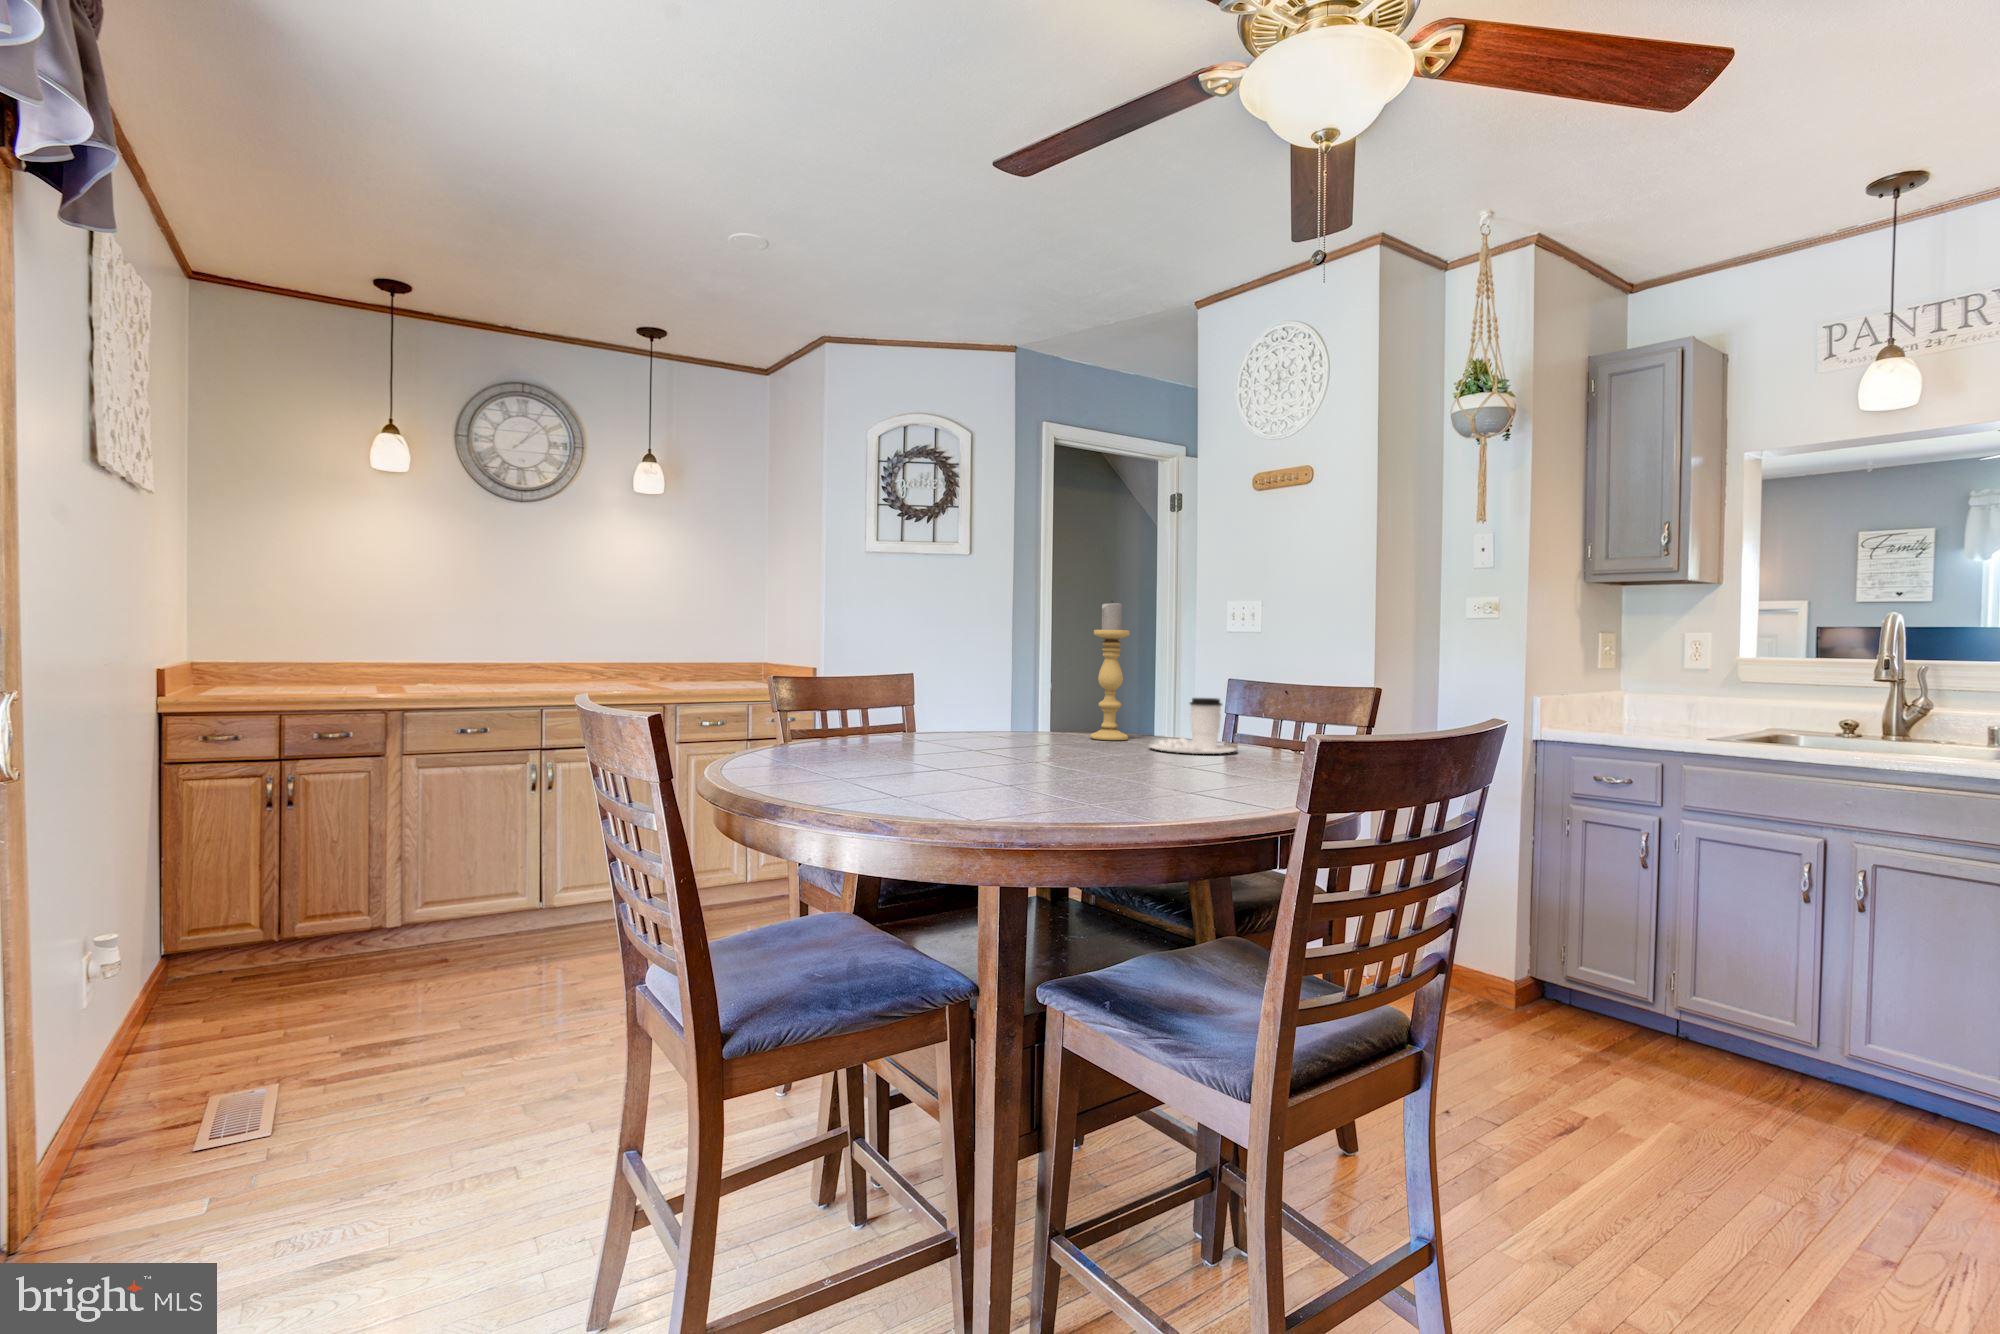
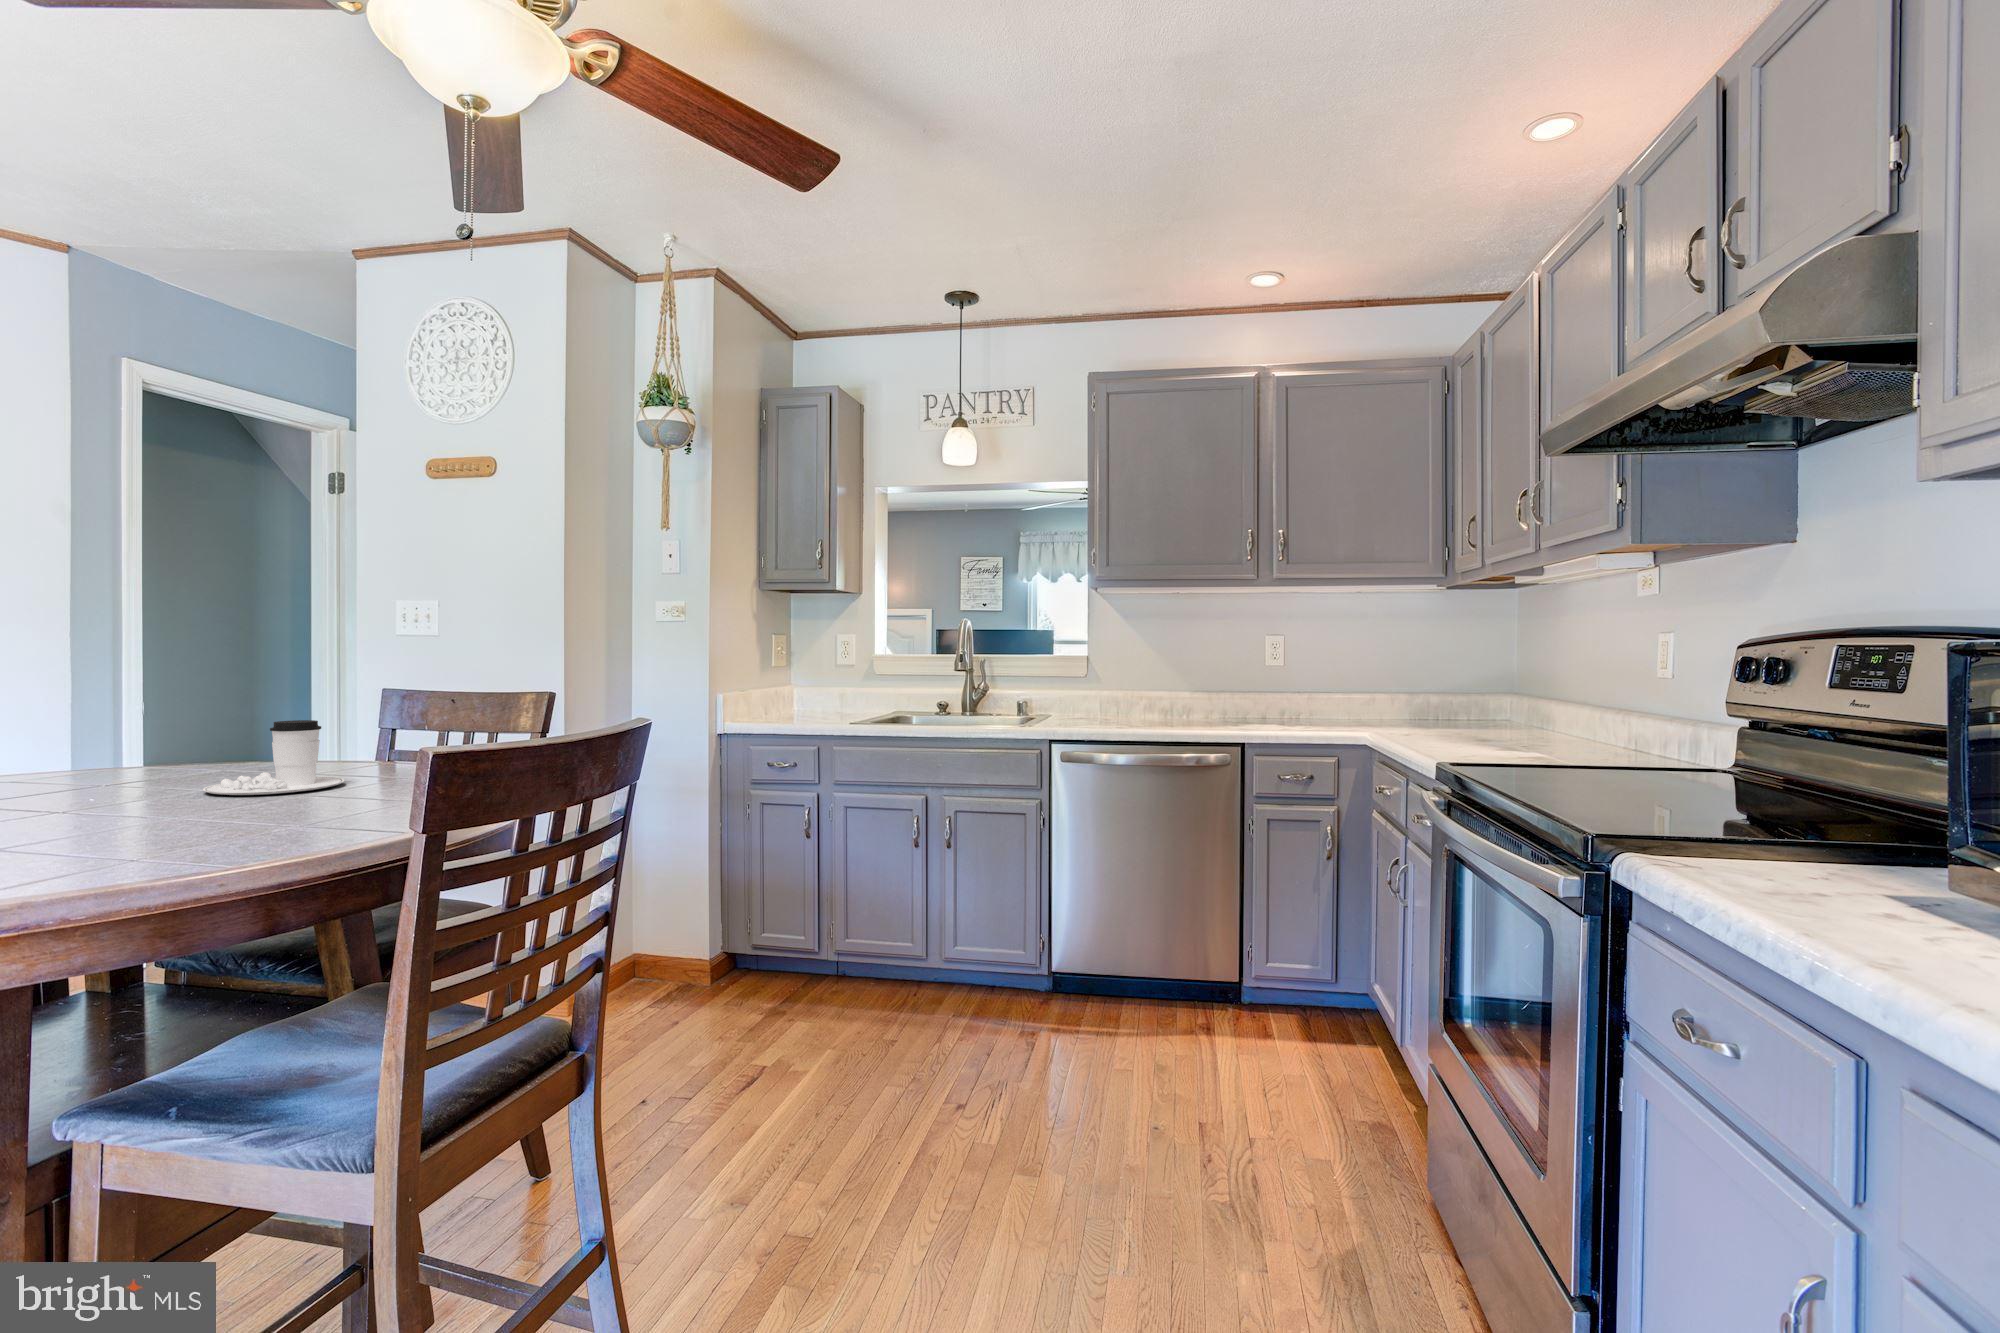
candle holder: present [1090,601,1130,740] -> none [120,595,189,784]

